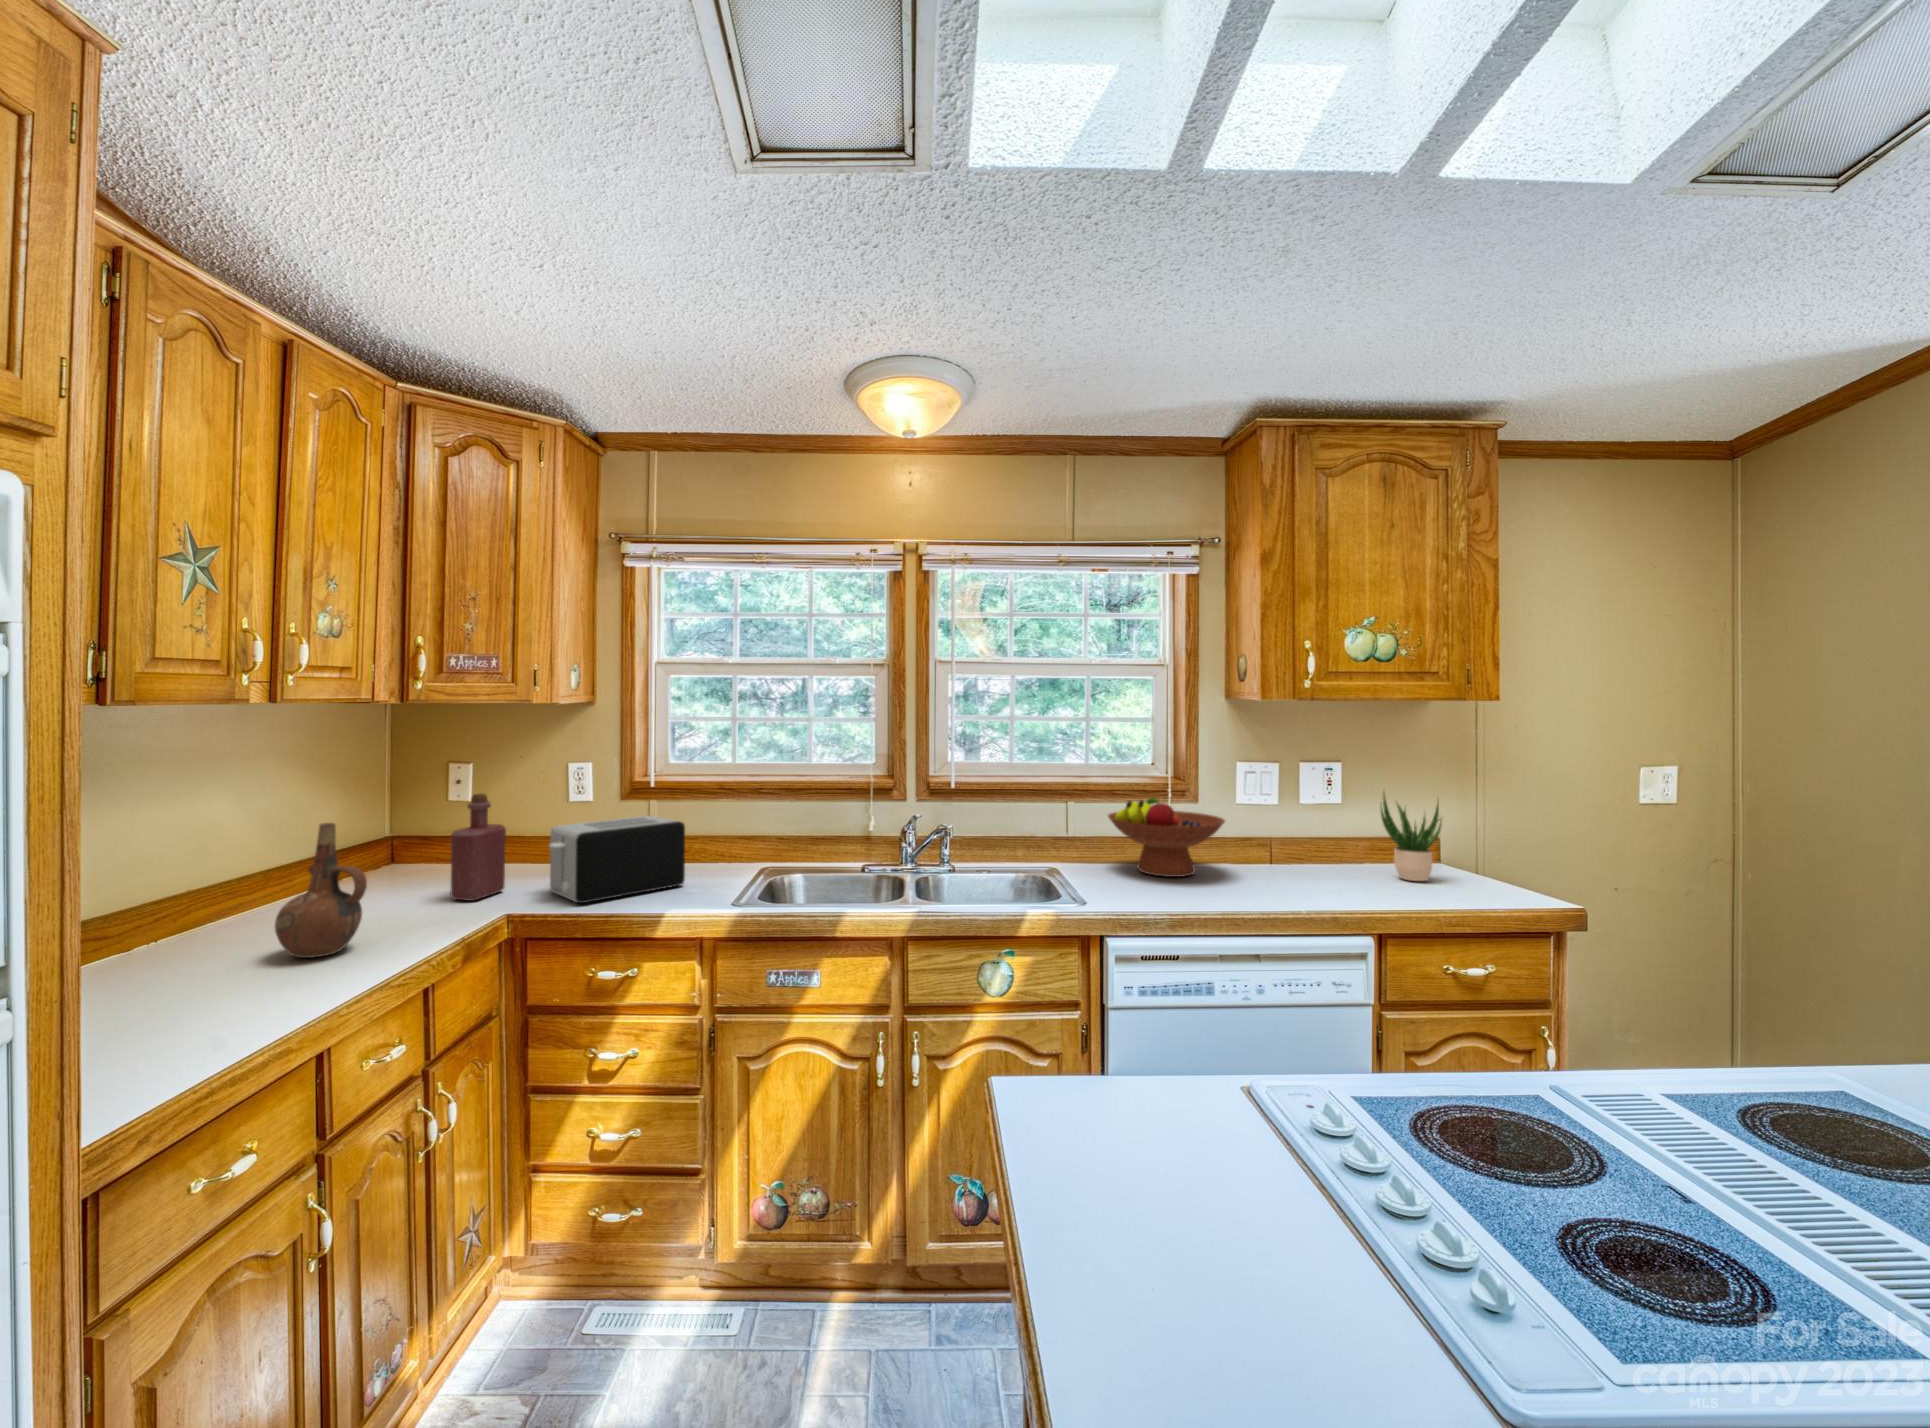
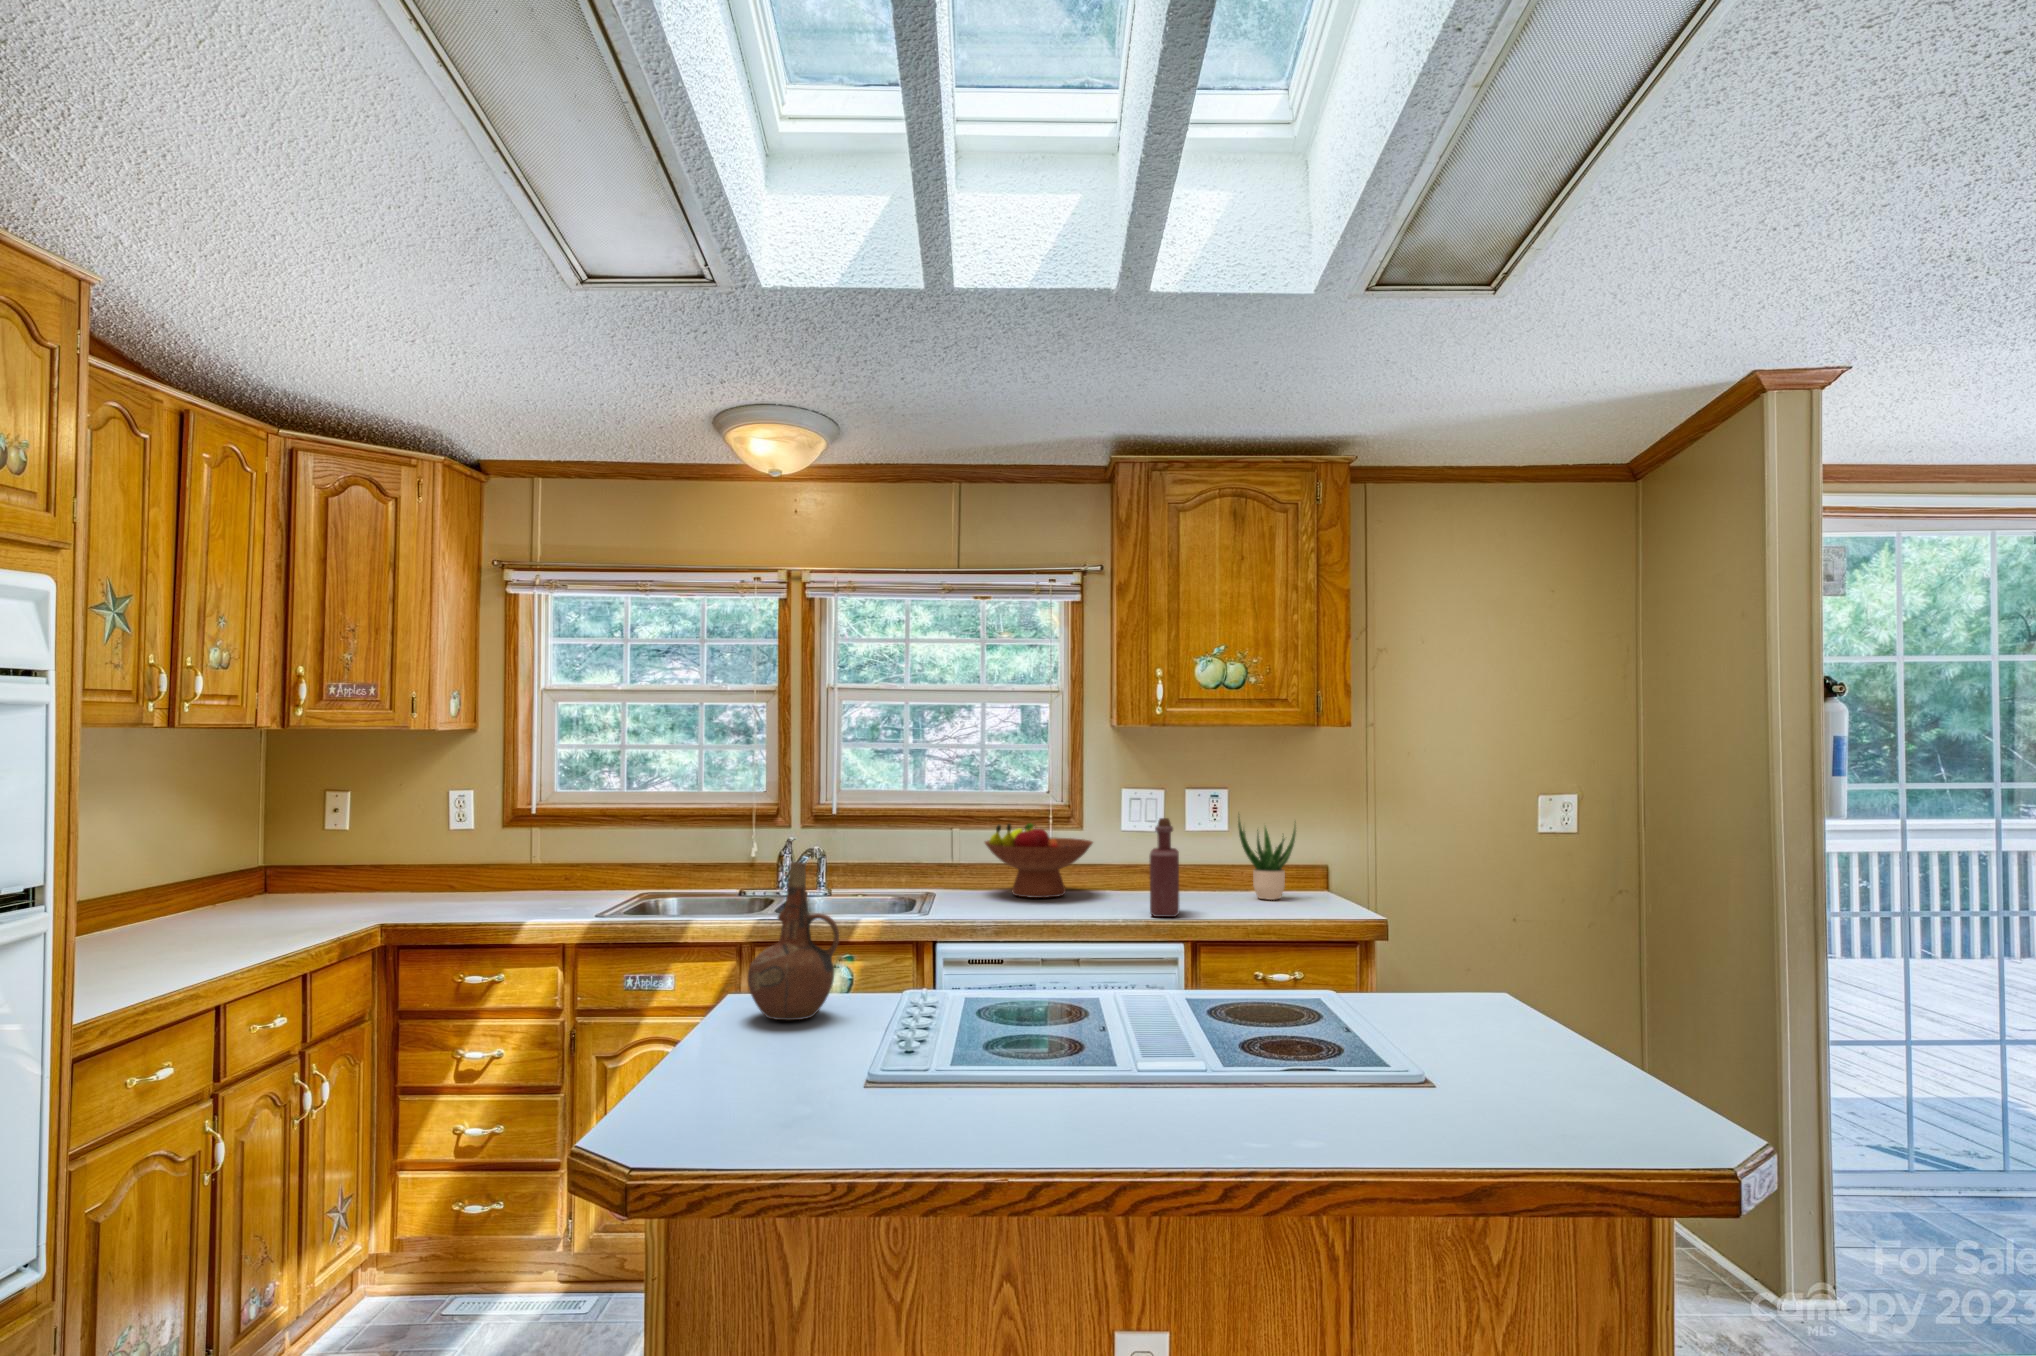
bottle: present [450,794,506,901] -> present [1150,818,1179,917]
toaster: present [549,816,685,903] -> none [422,841,558,918]
ceramic pitcher: present [275,823,367,958] -> present [748,862,839,1020]

